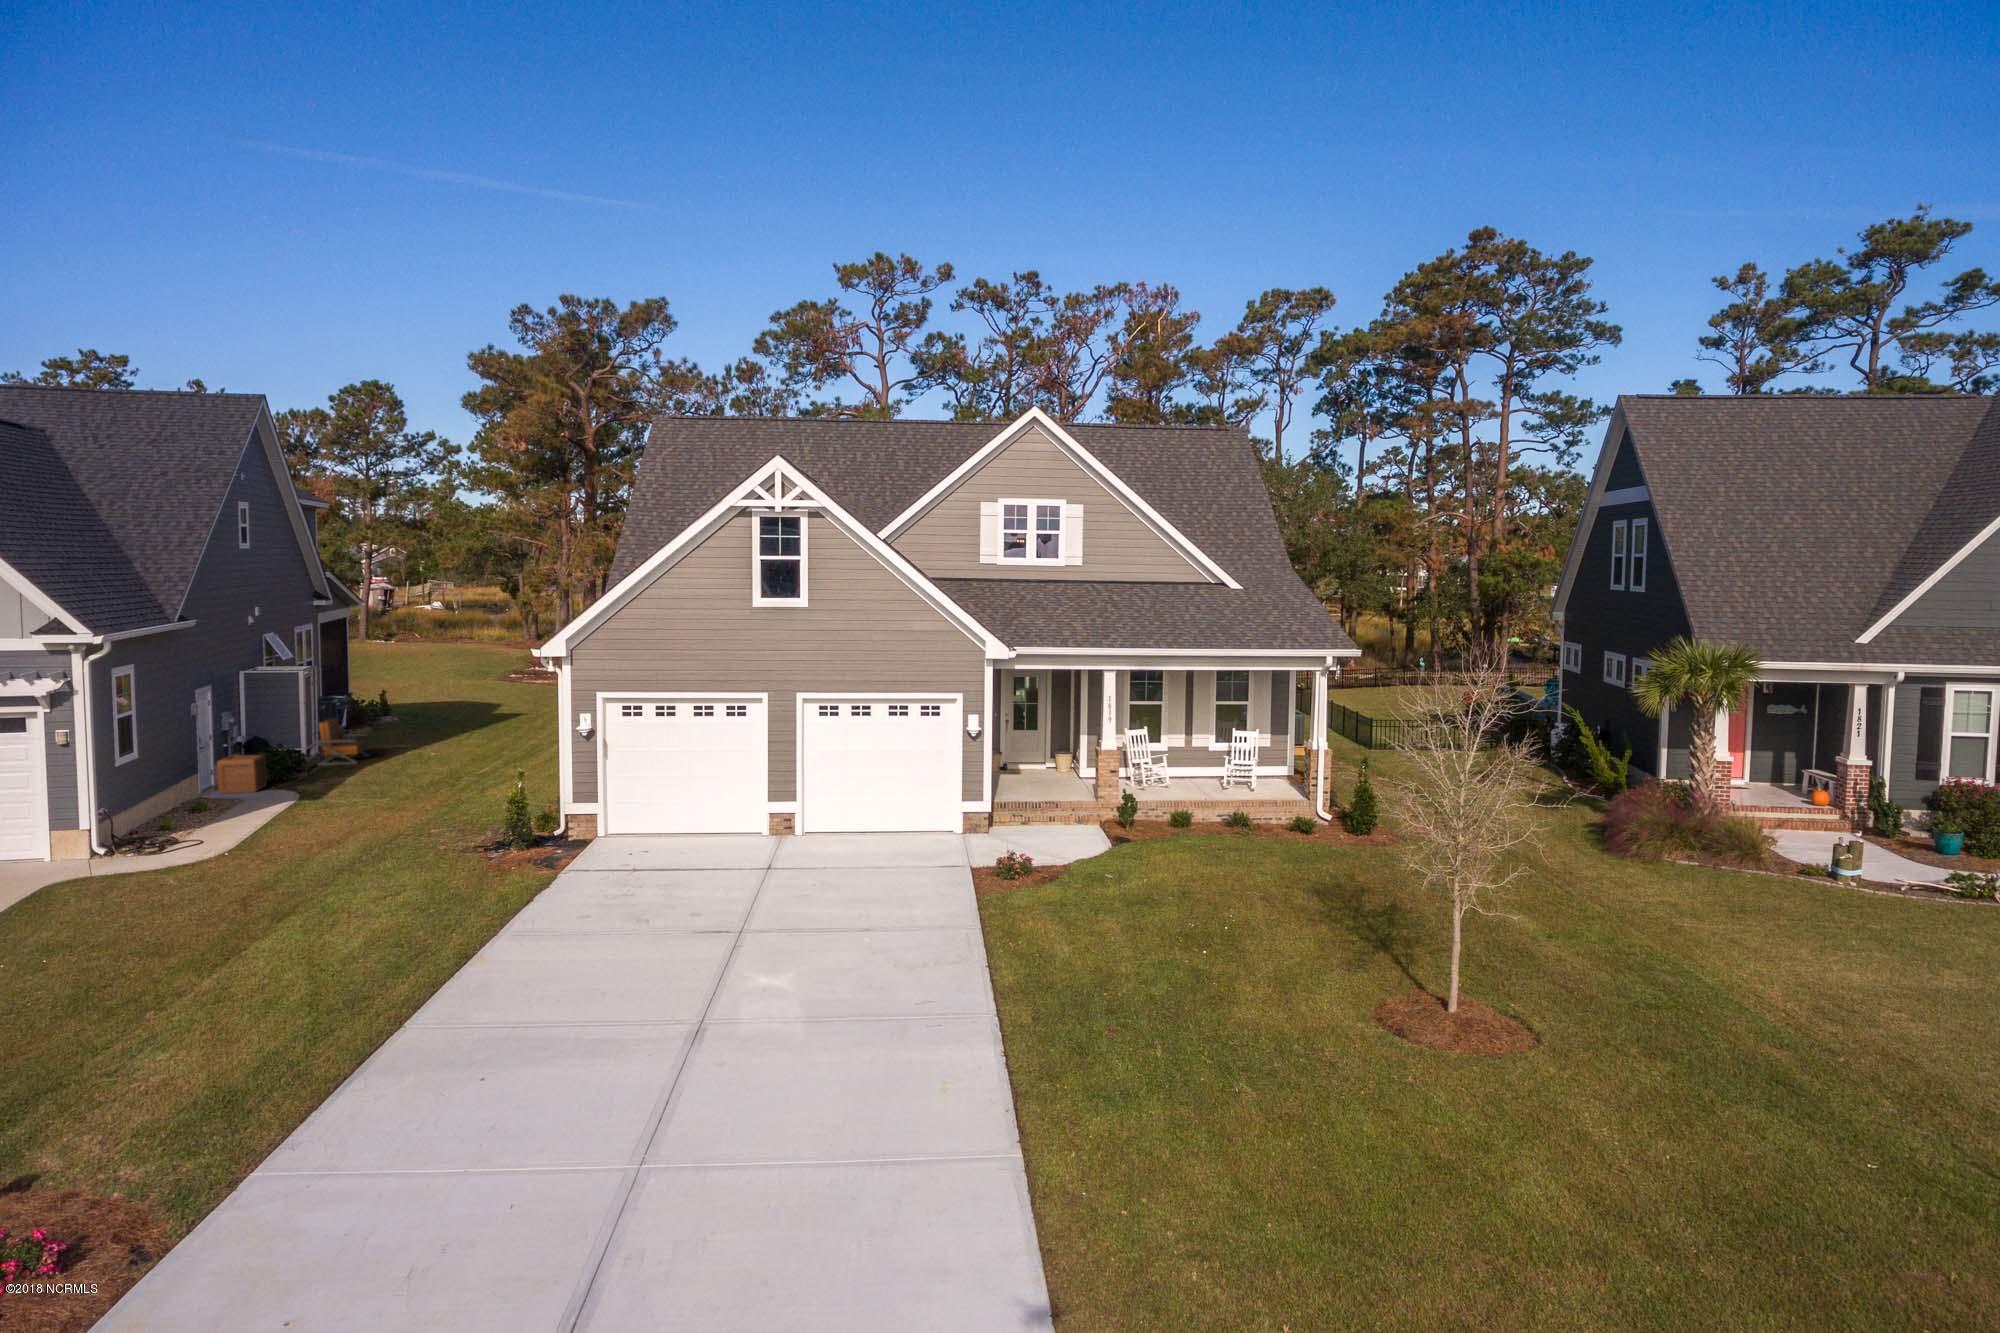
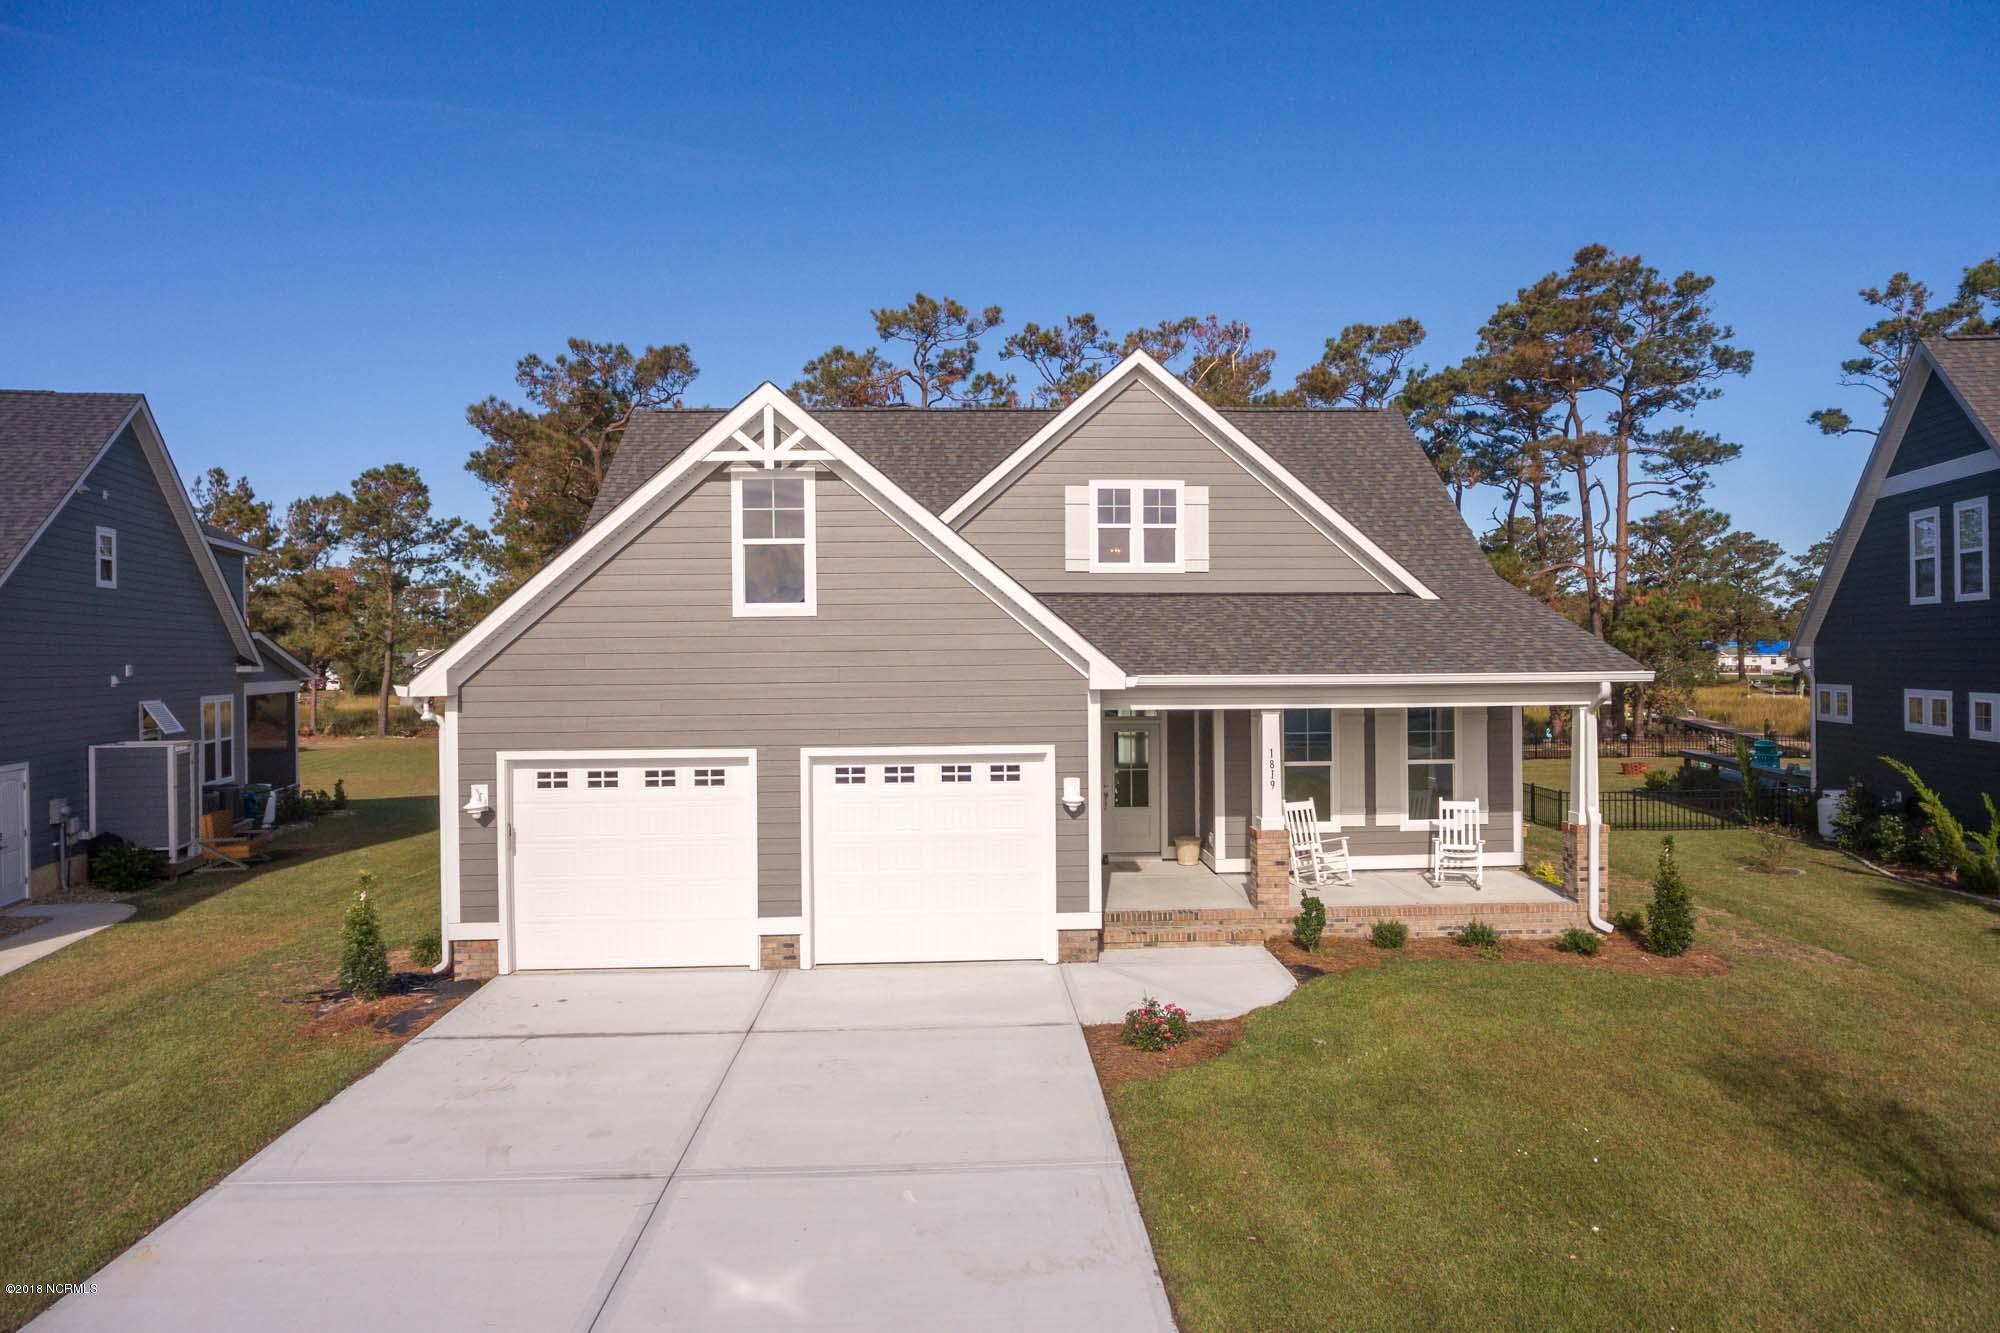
wooden crate: present [217,755,267,794] -> none [24,858,101,913]

